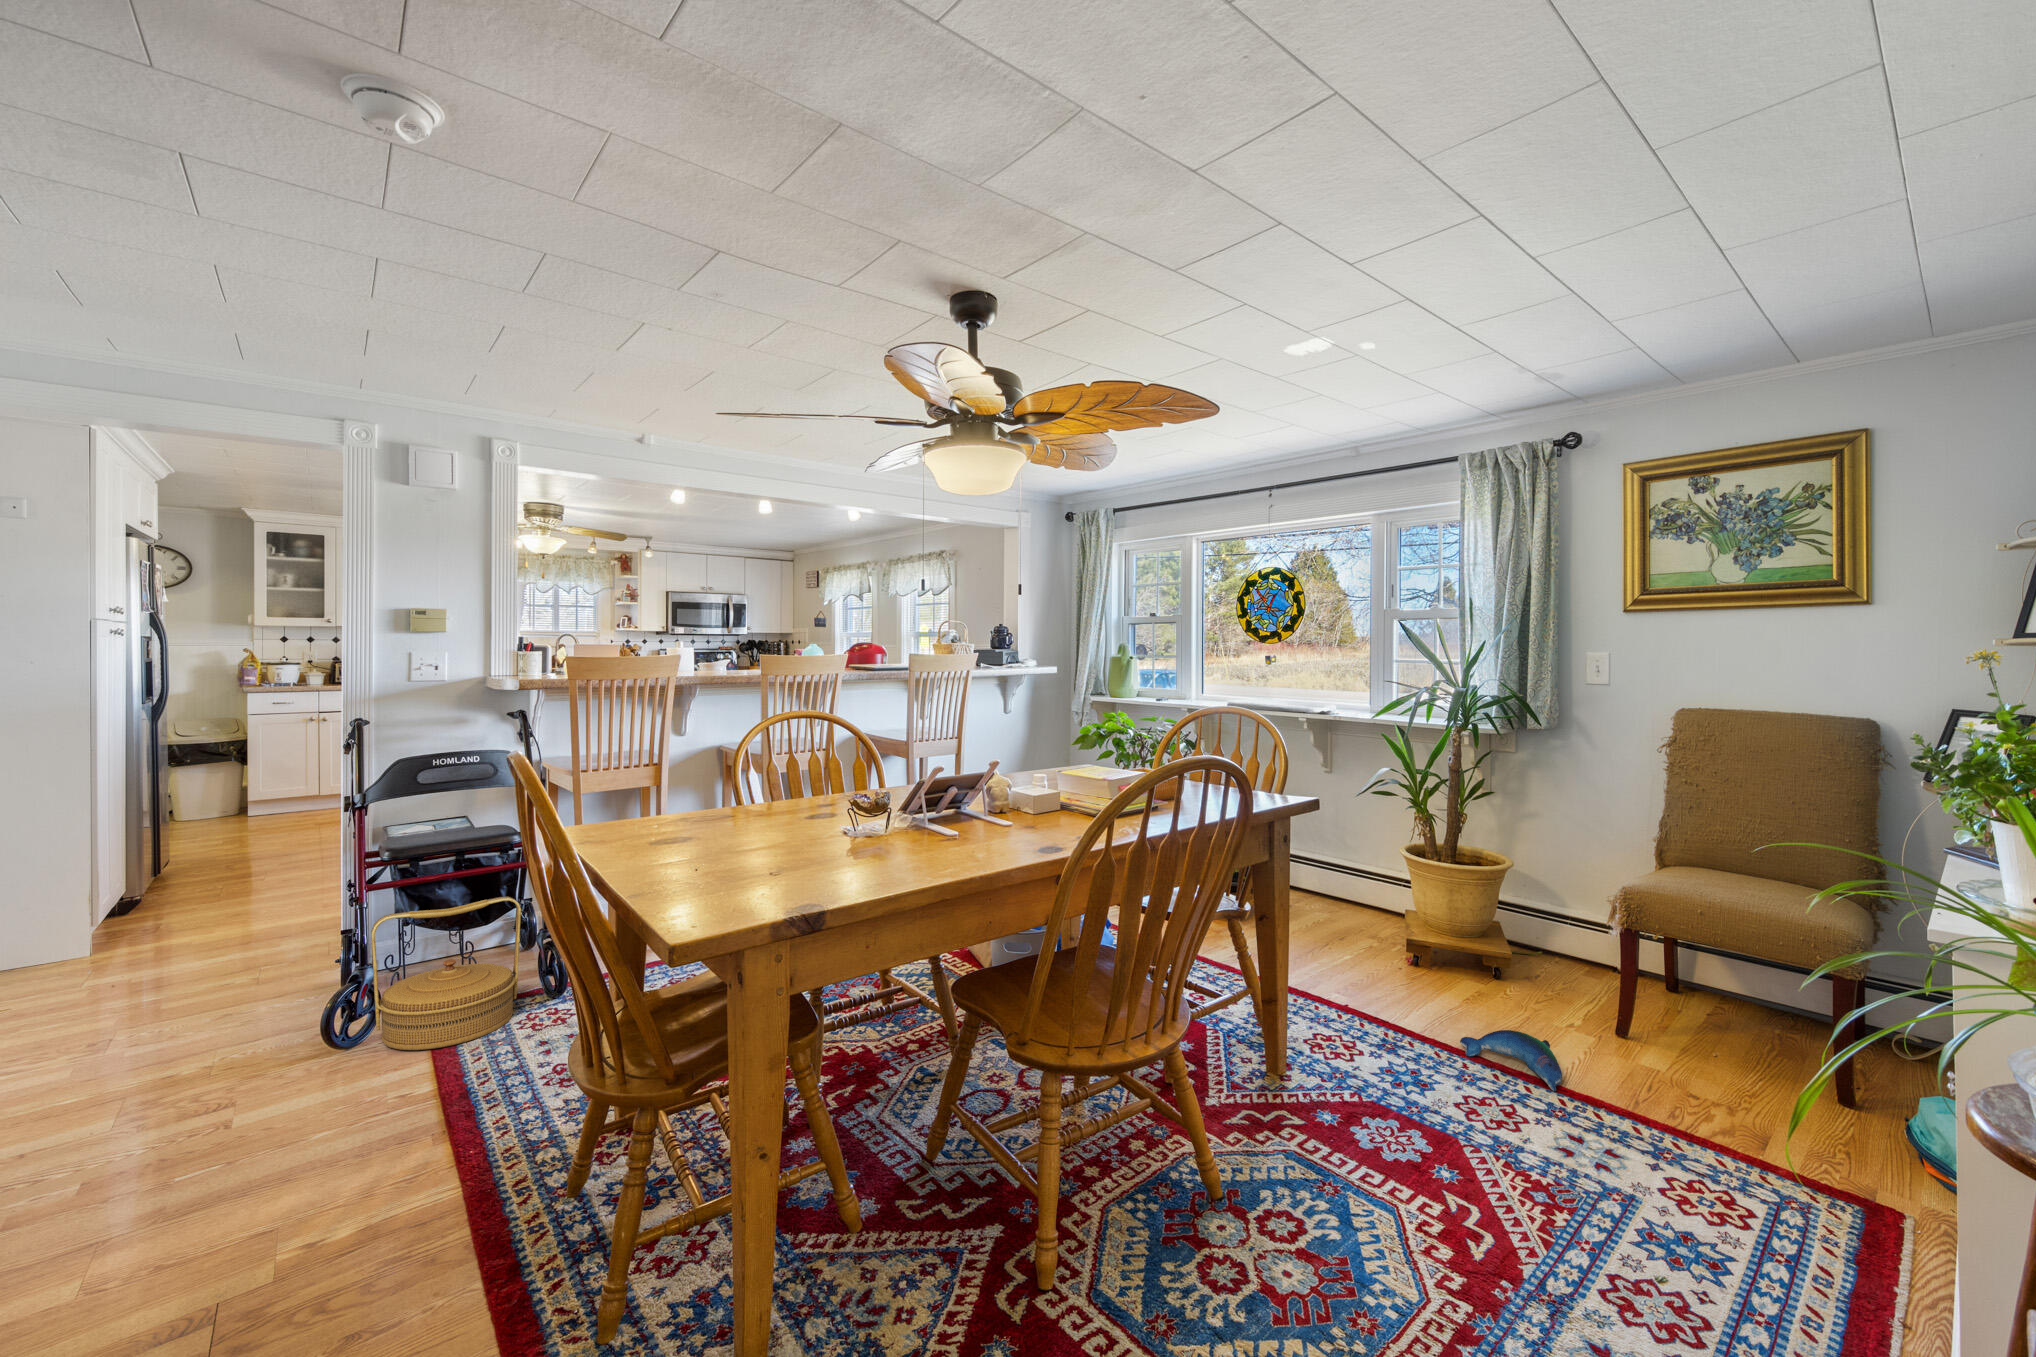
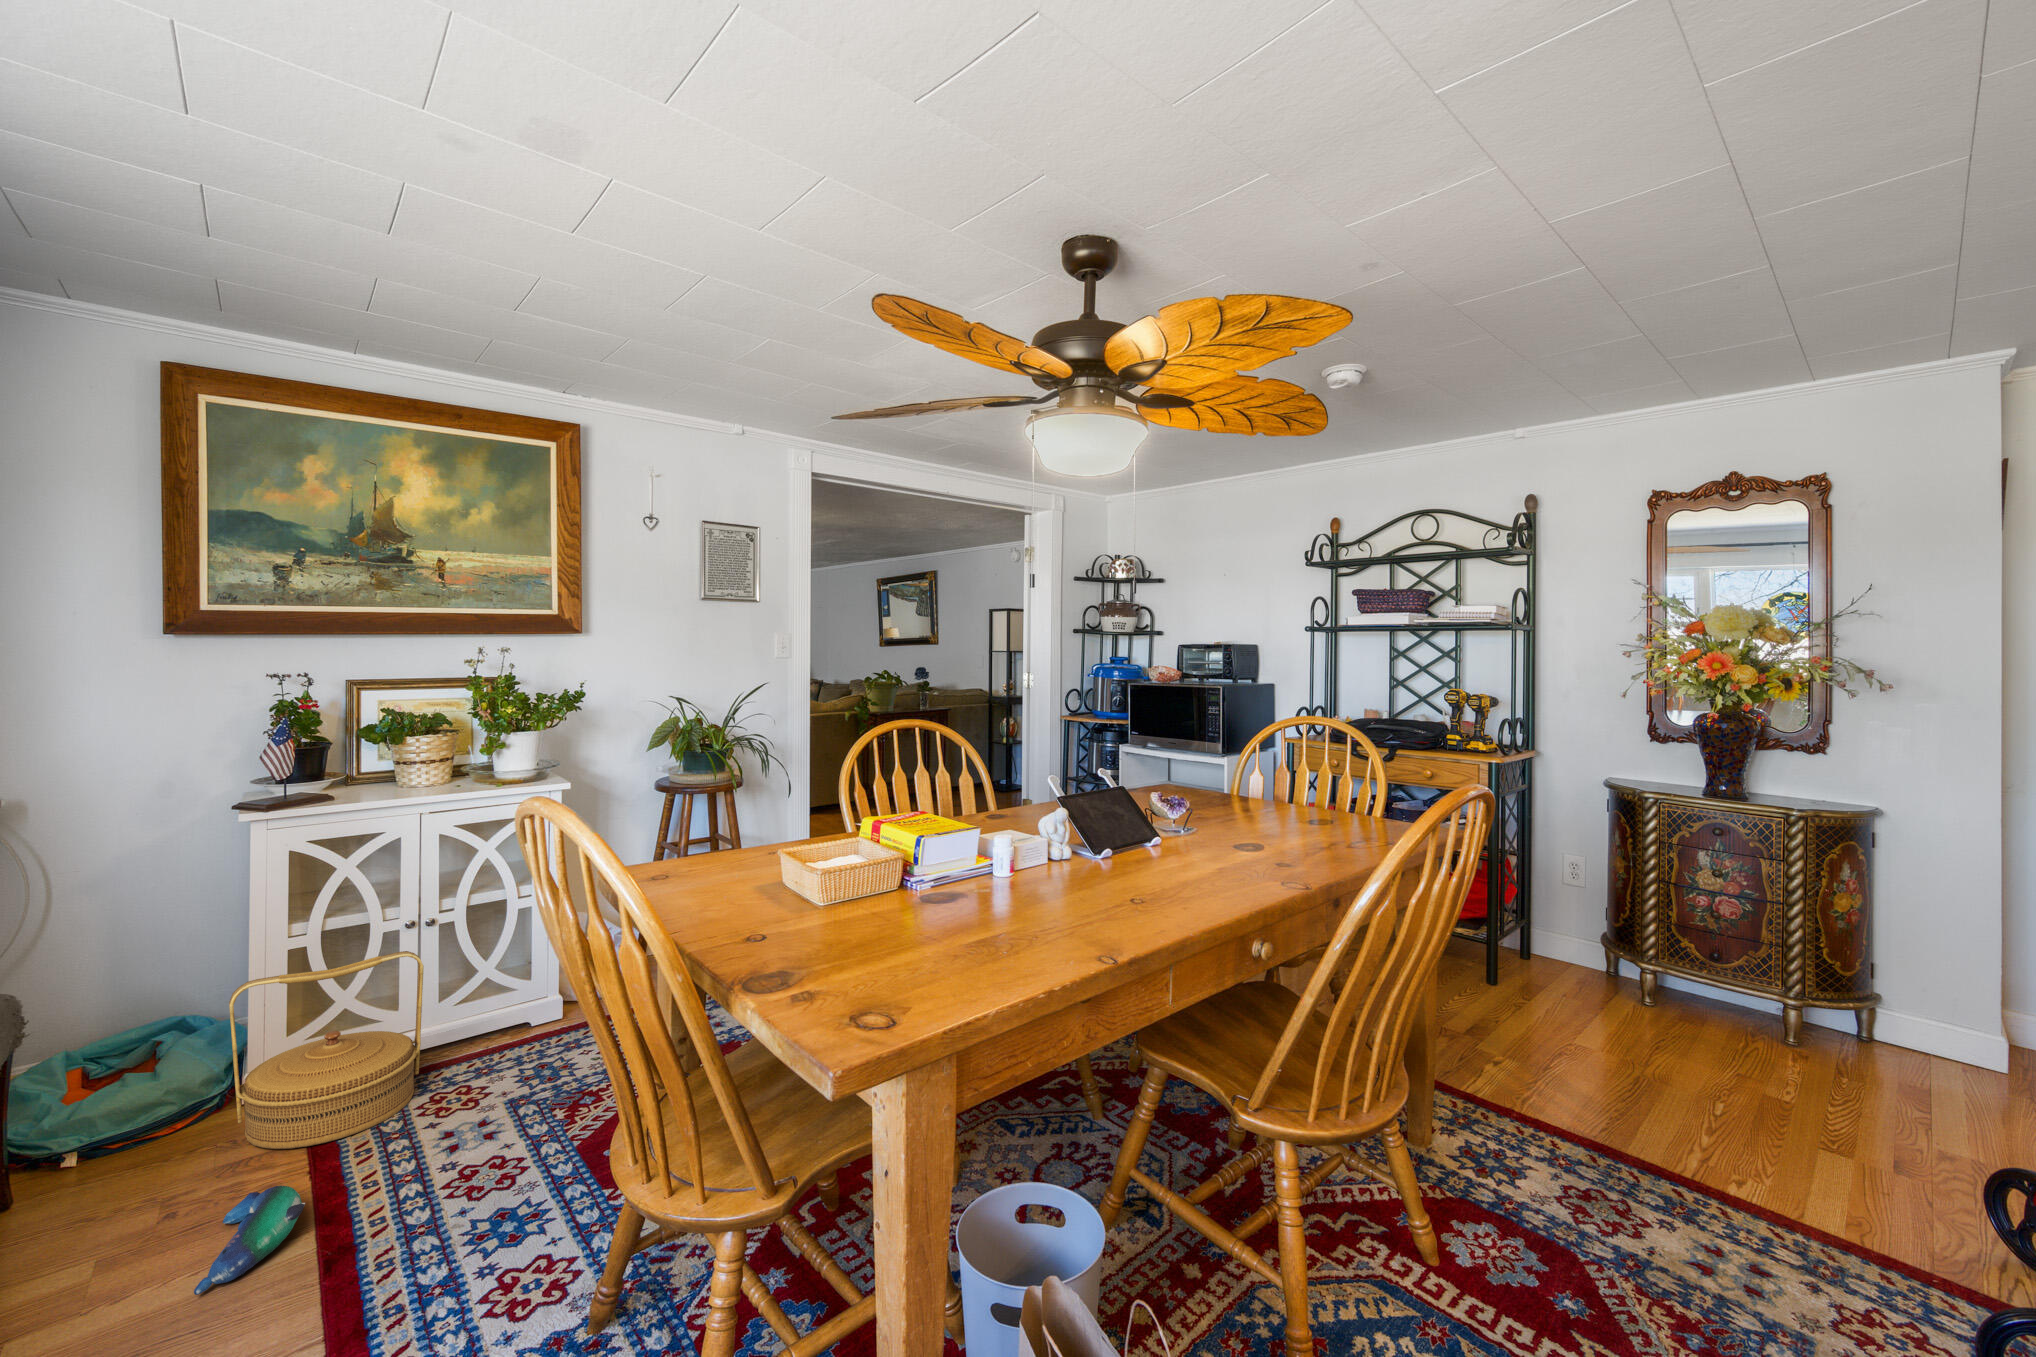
plush toy: present [1460,1030,1562,1091] -> present [194,1186,305,1295]

